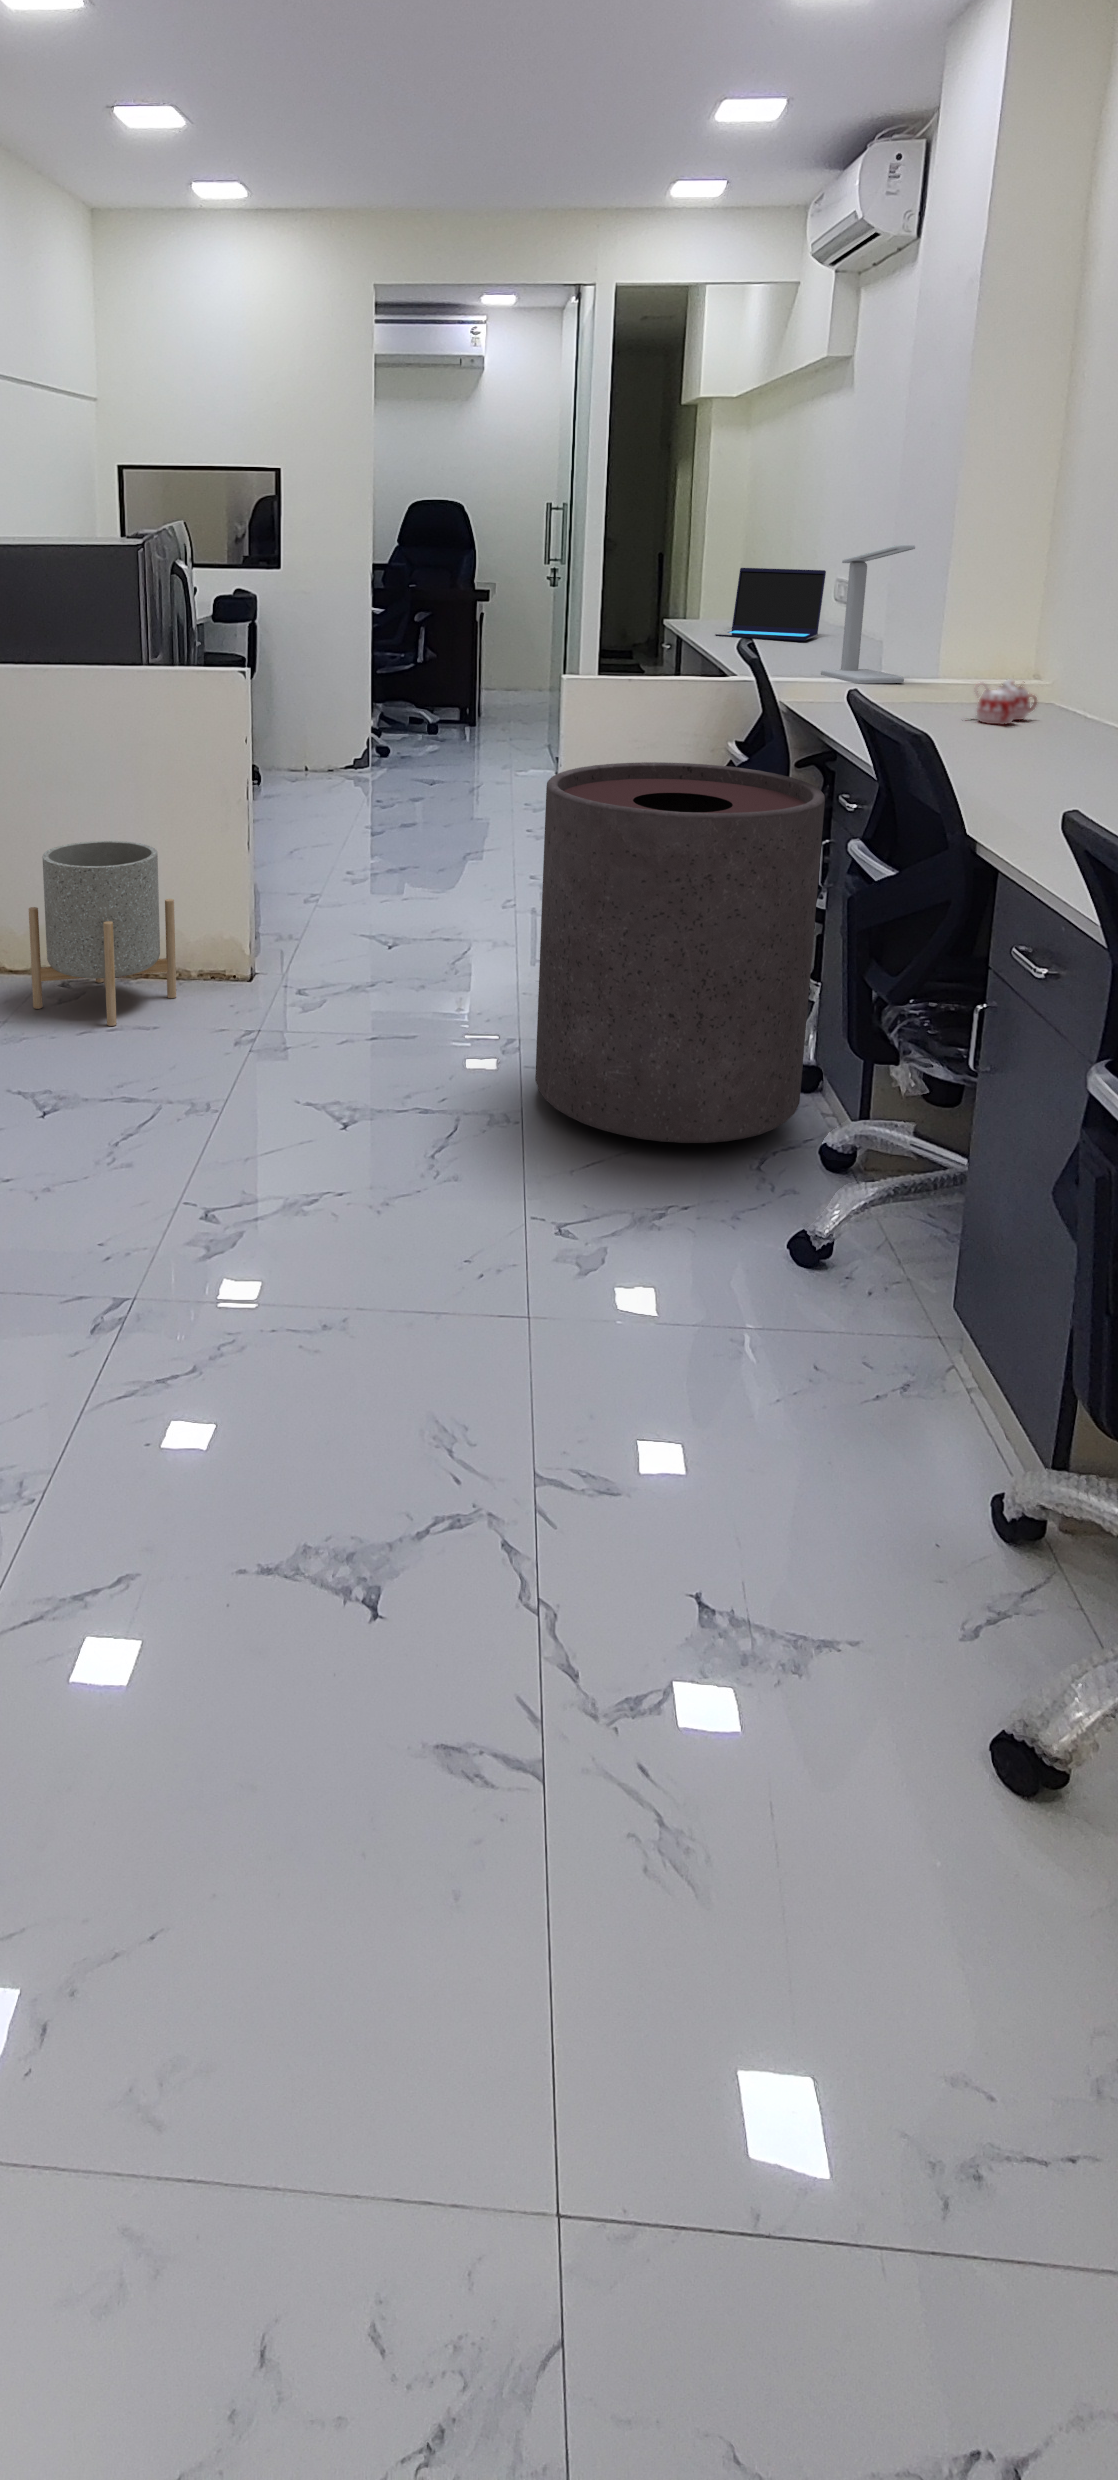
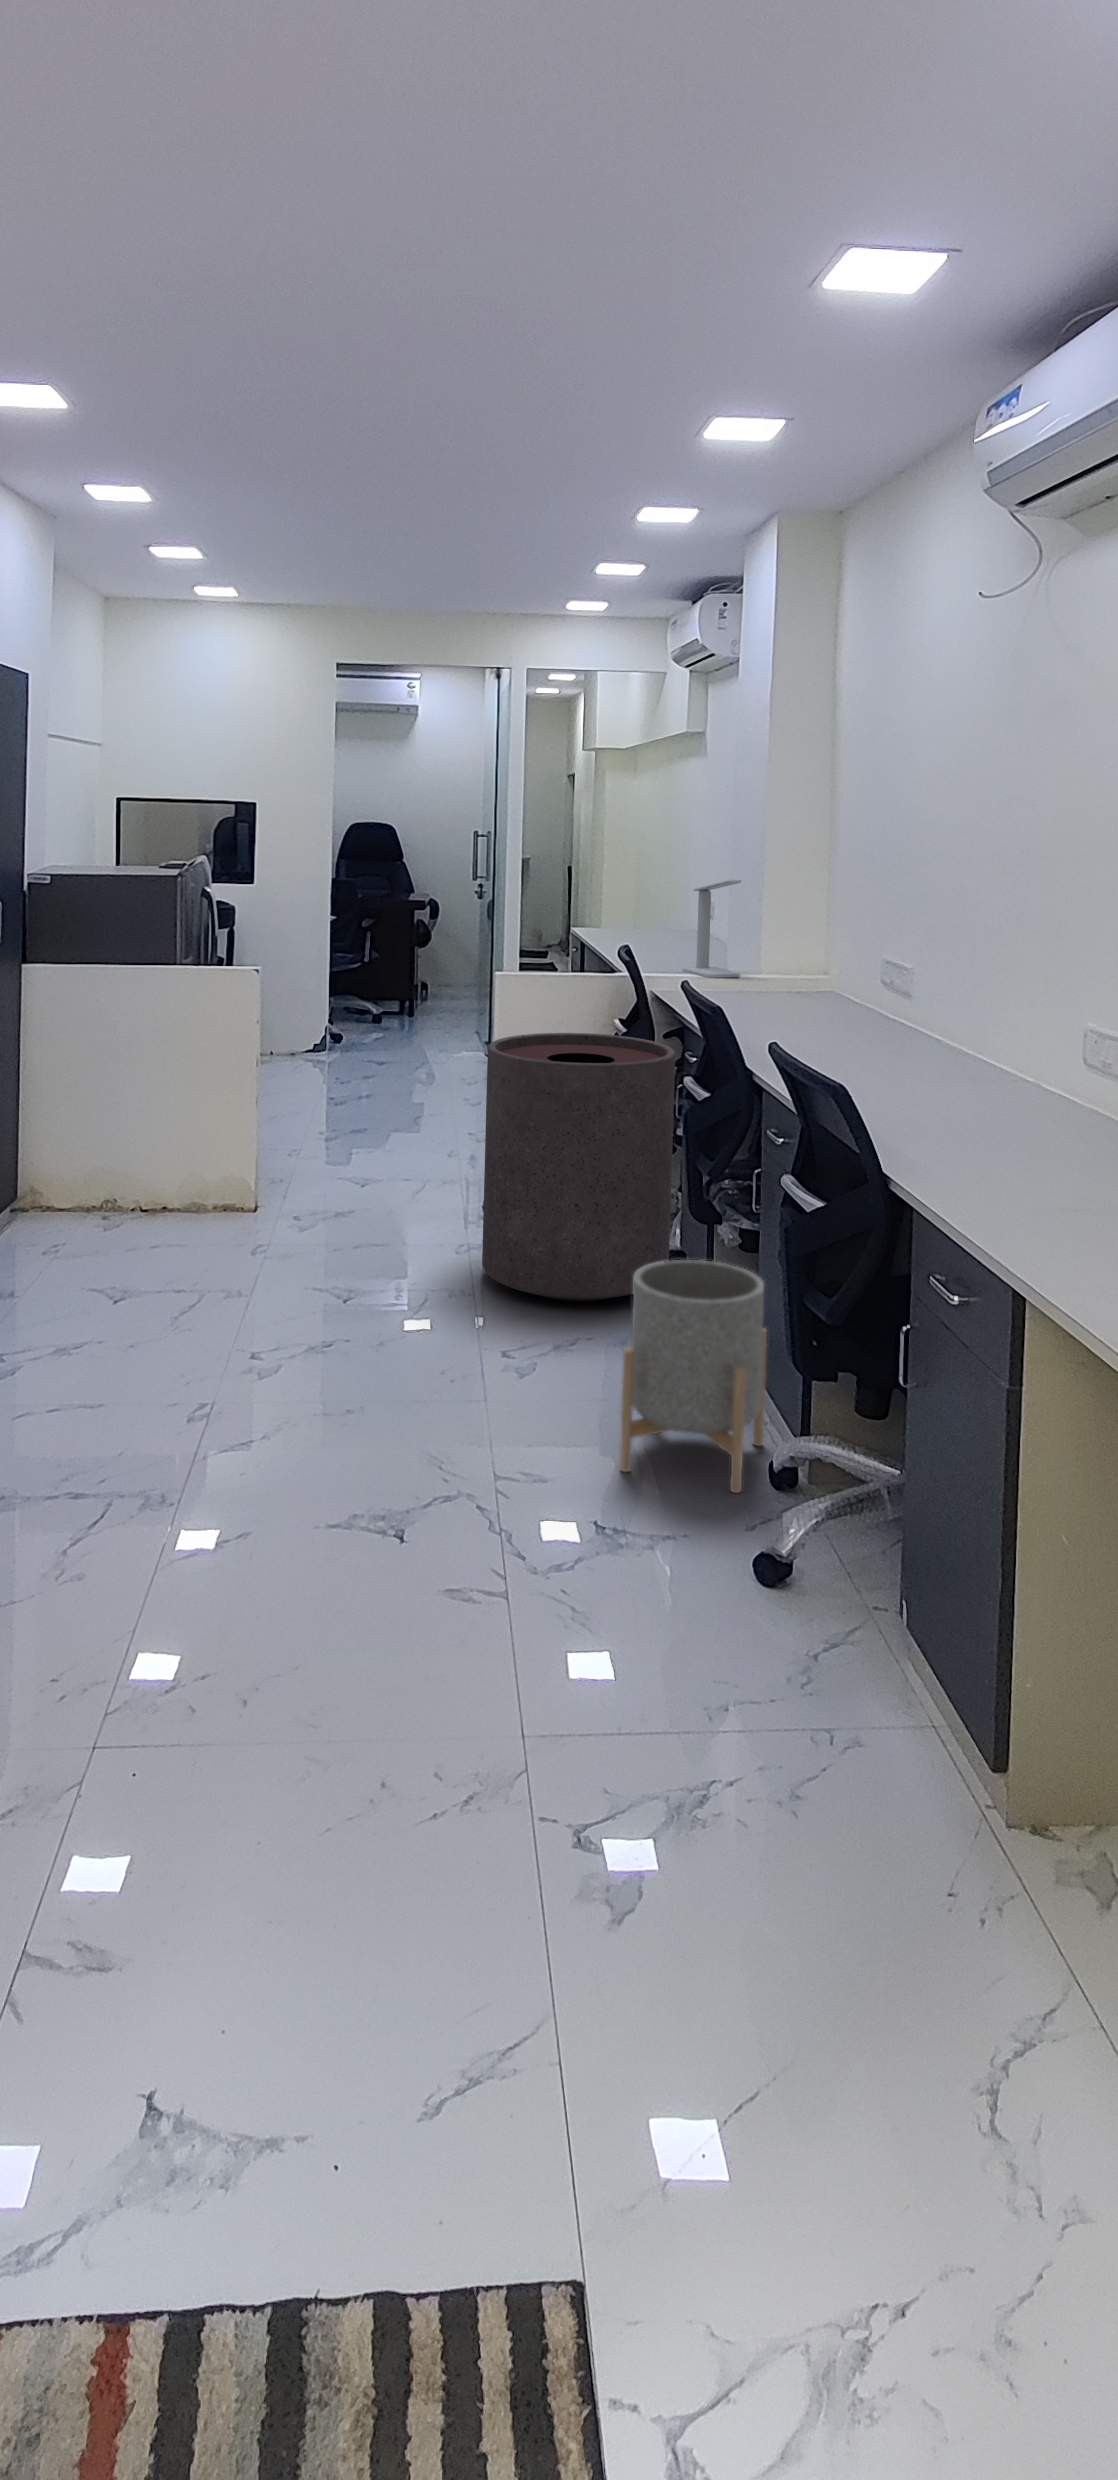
laptop: present [715,568,826,641] -> none [609,889,691,946]
mug: present [974,680,1037,725] -> none [770,974,821,1005]
planter: present [29,841,176,1026] -> present [620,1260,767,1493]

